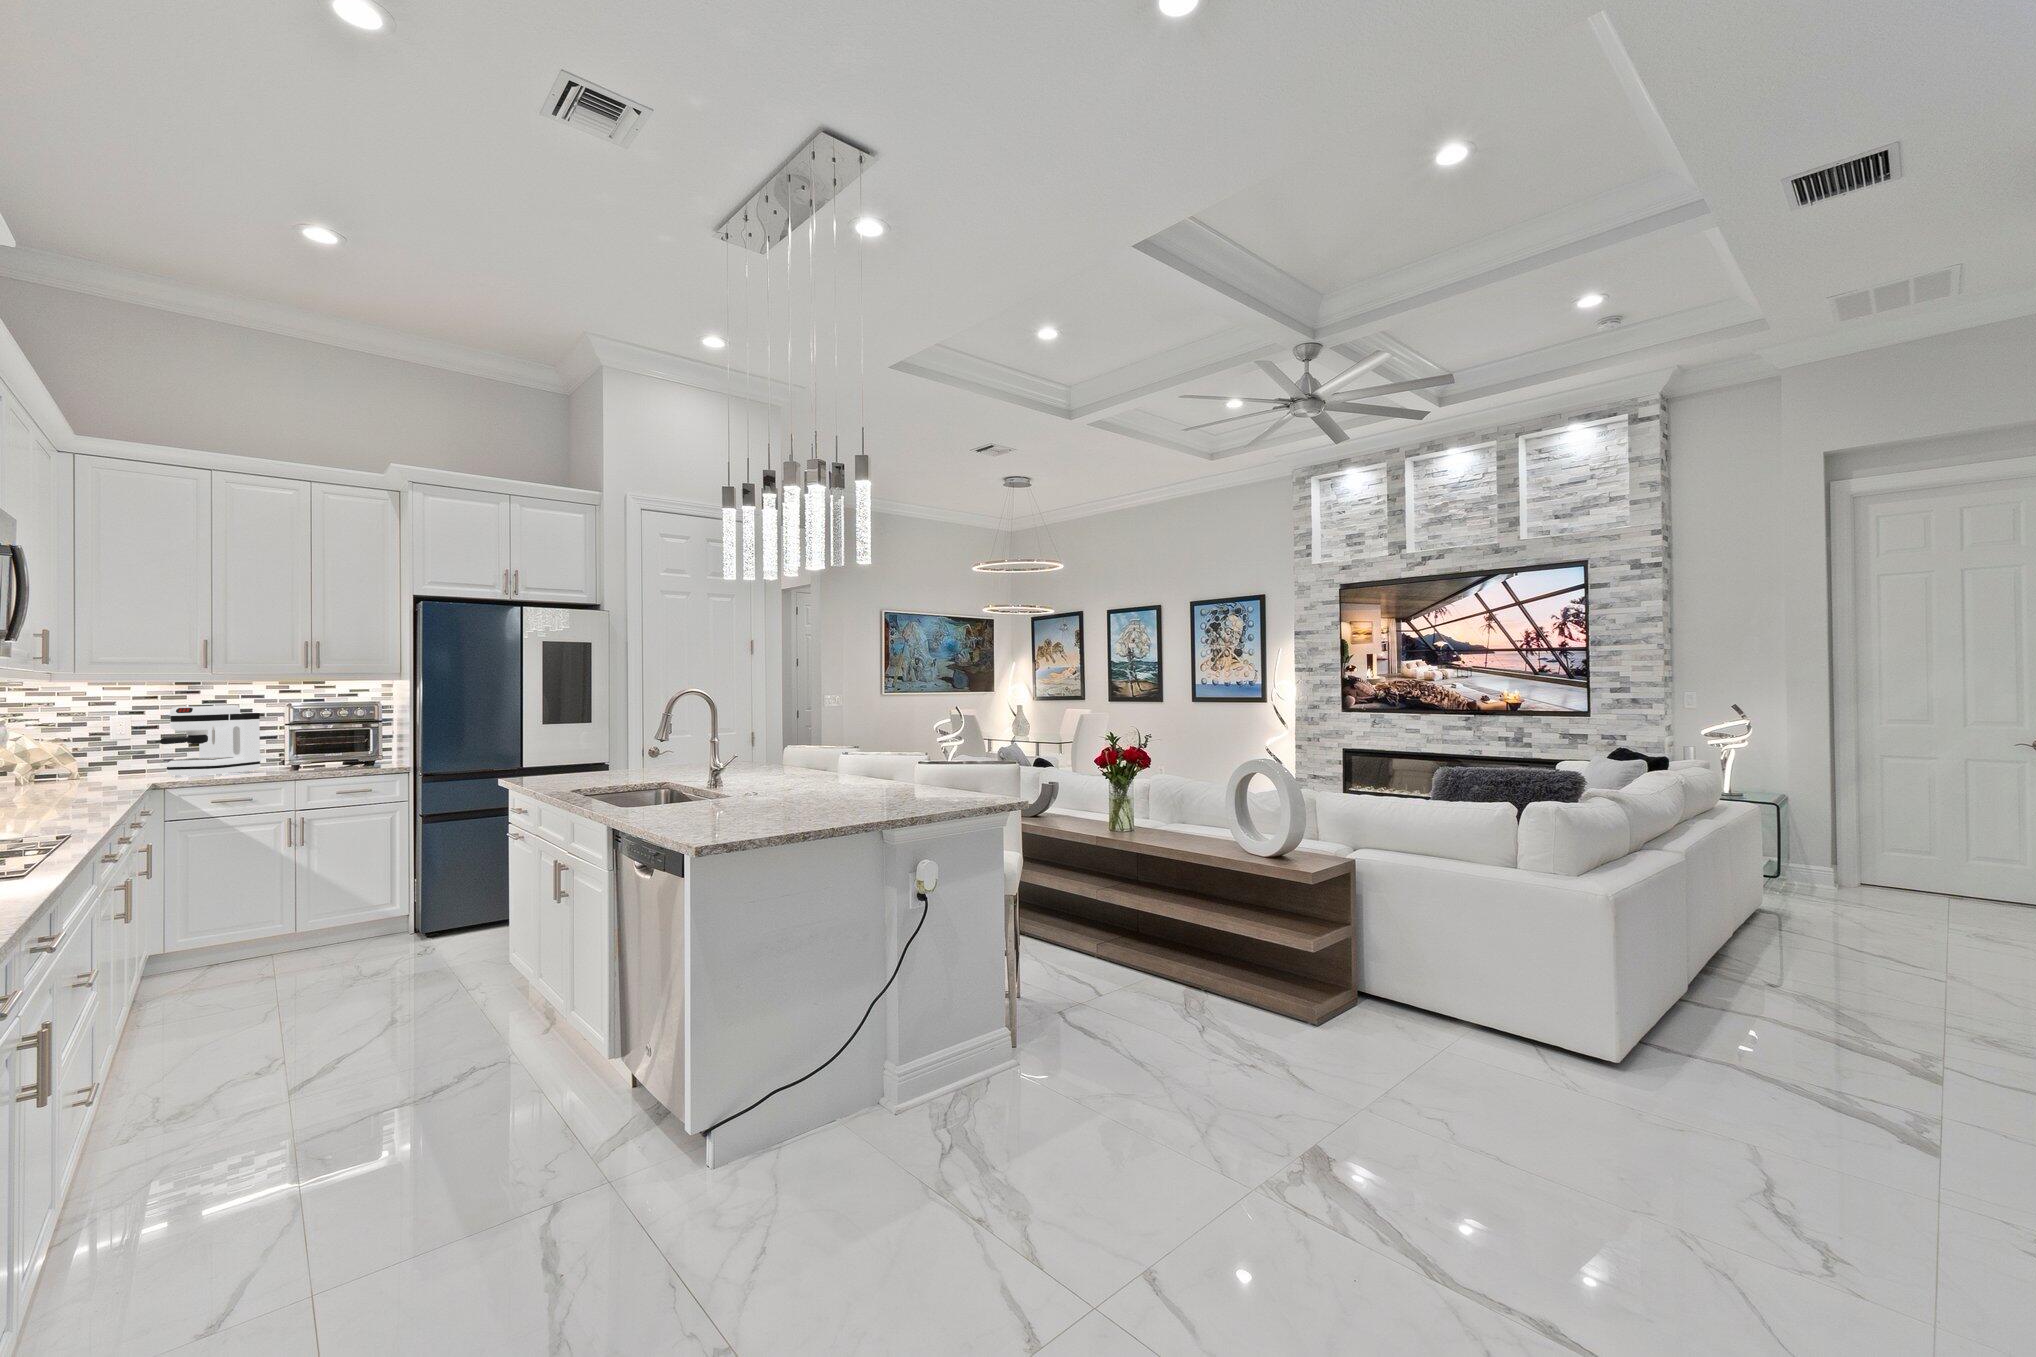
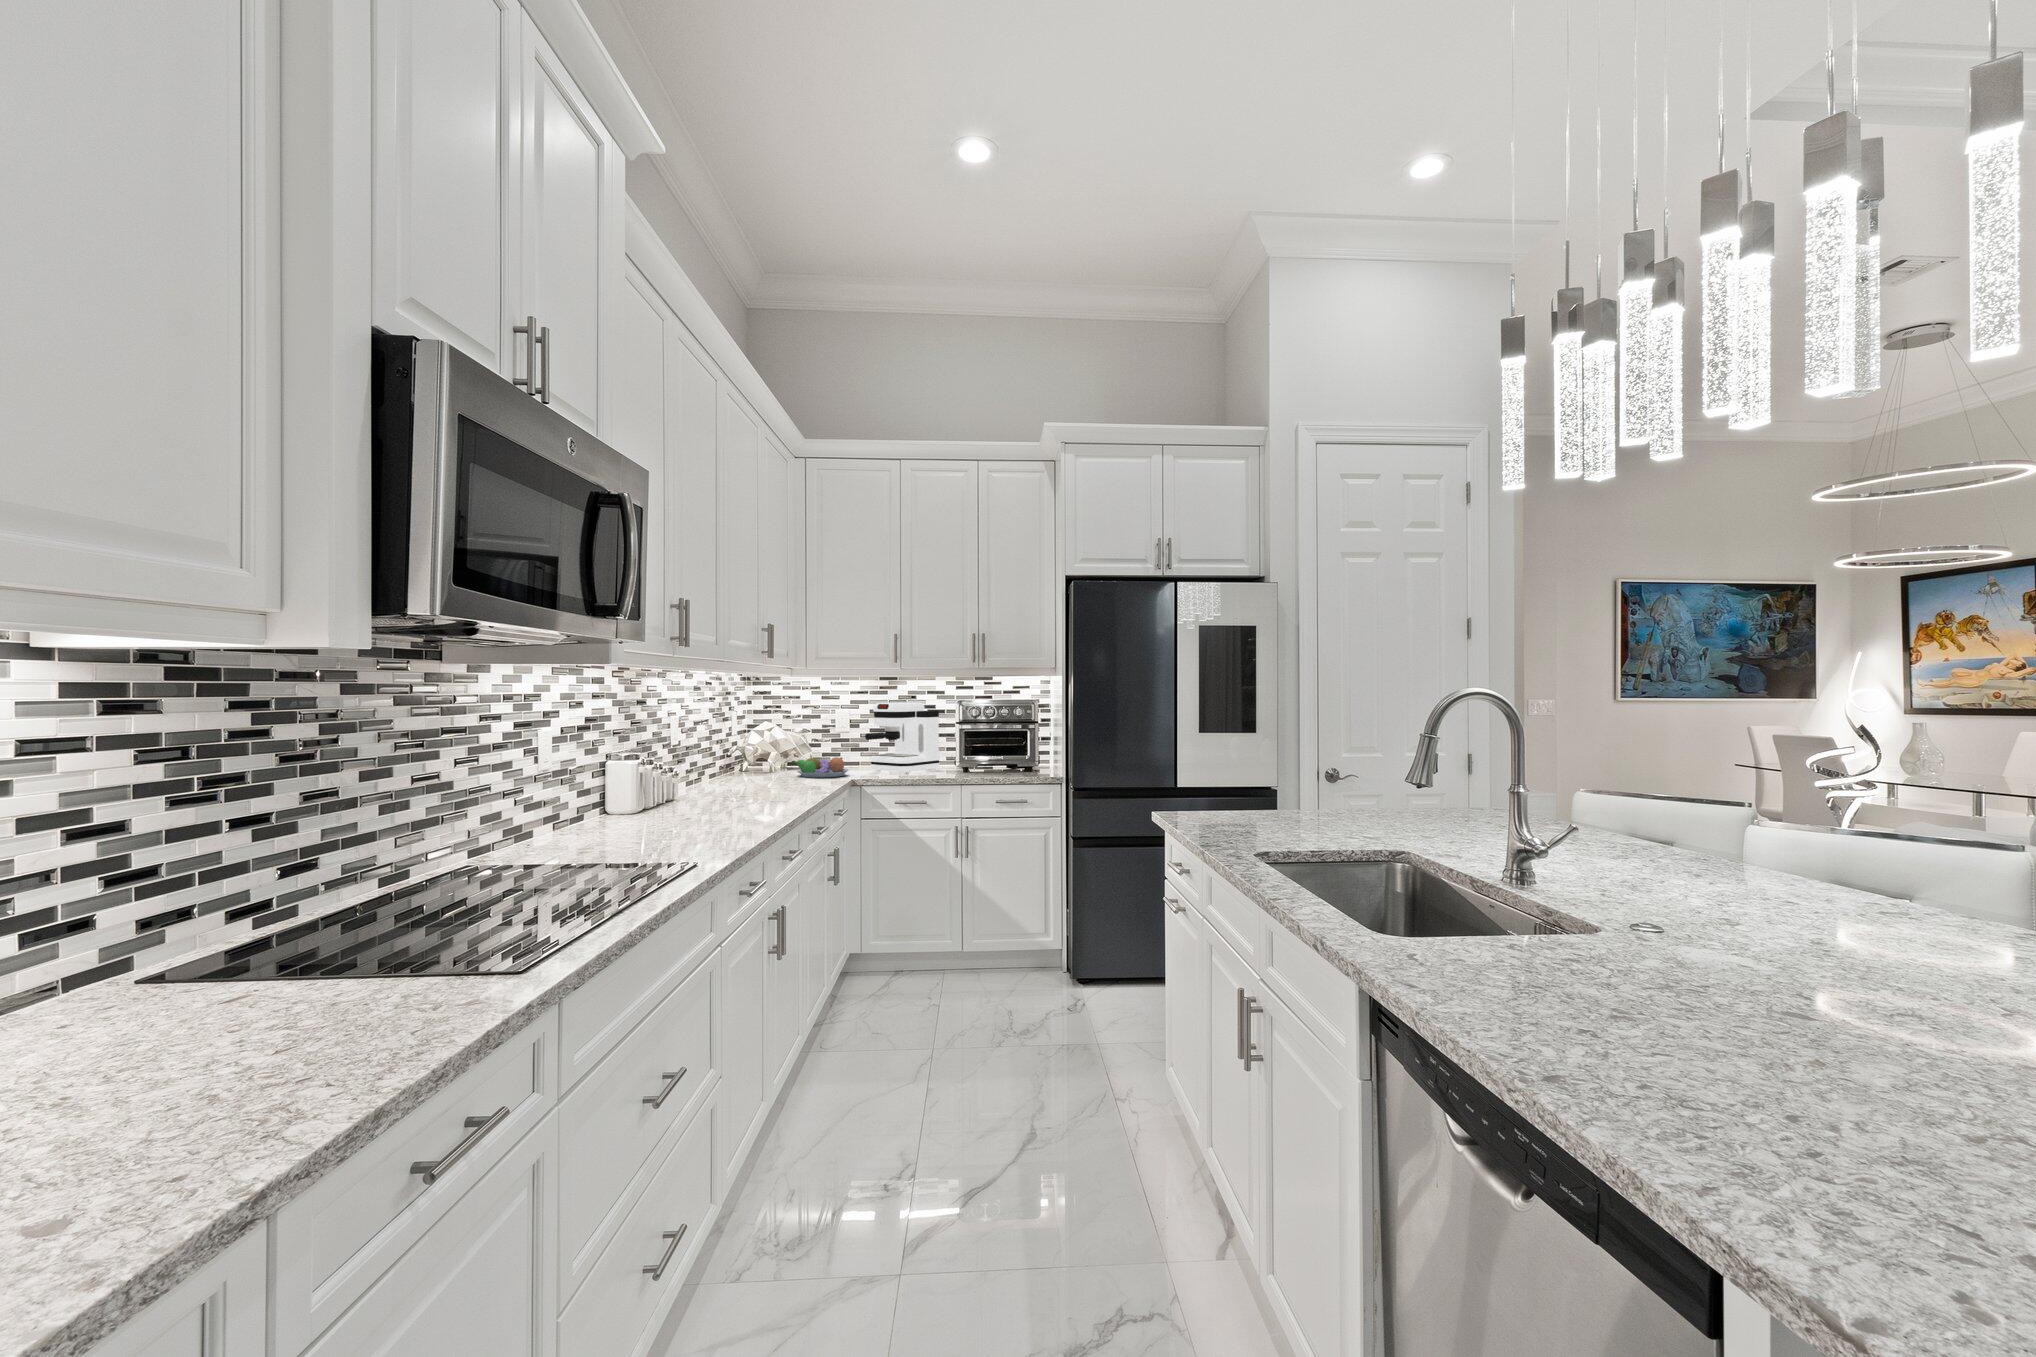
fruit bowl: none [51,763,139,786] -> present [791,755,849,778]

